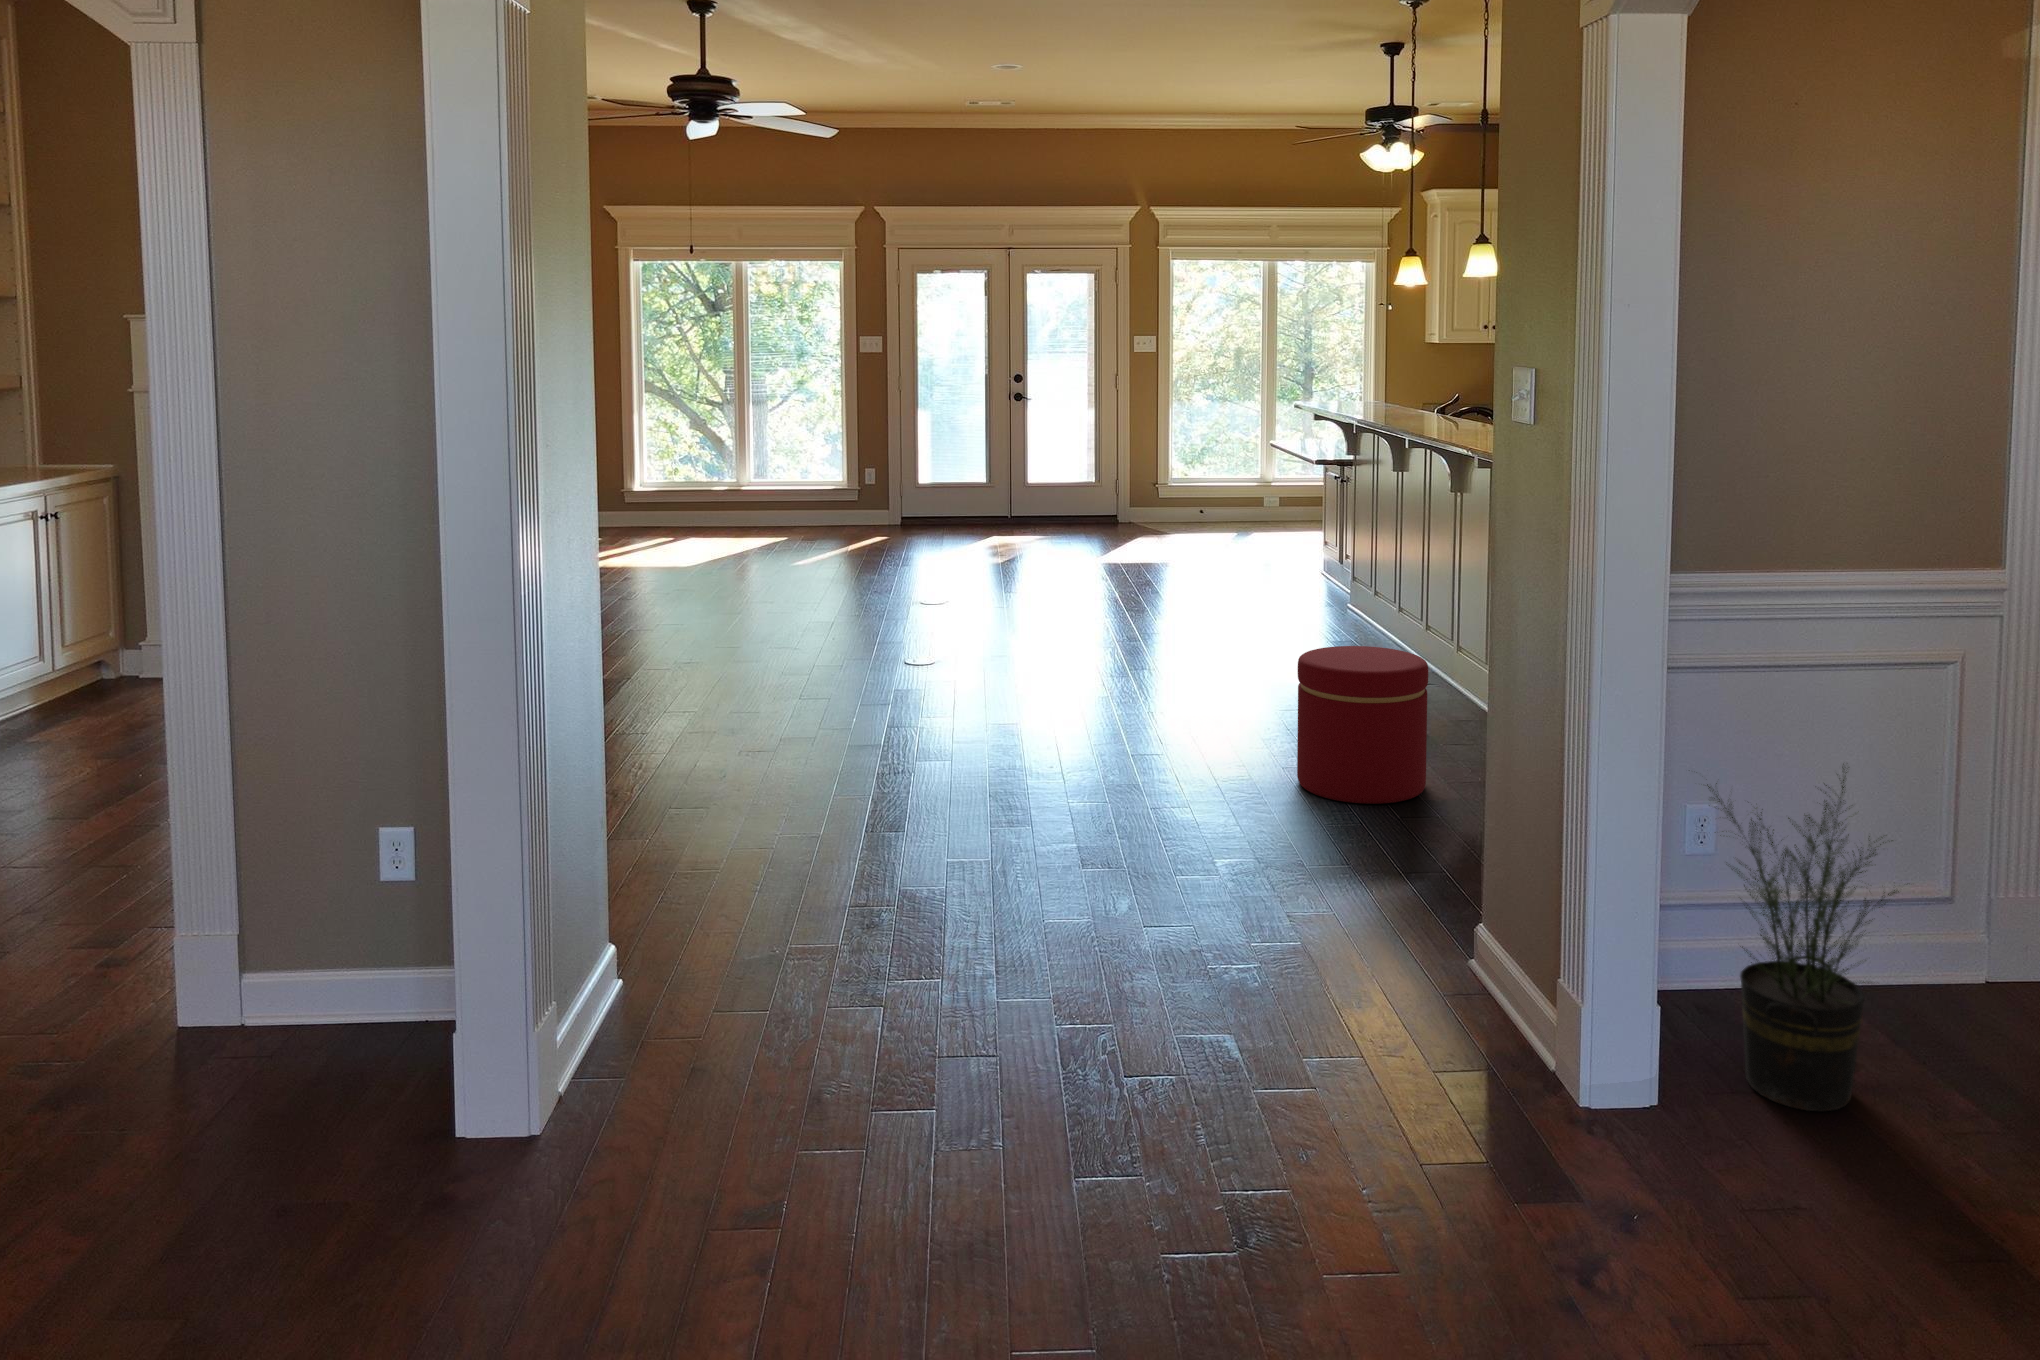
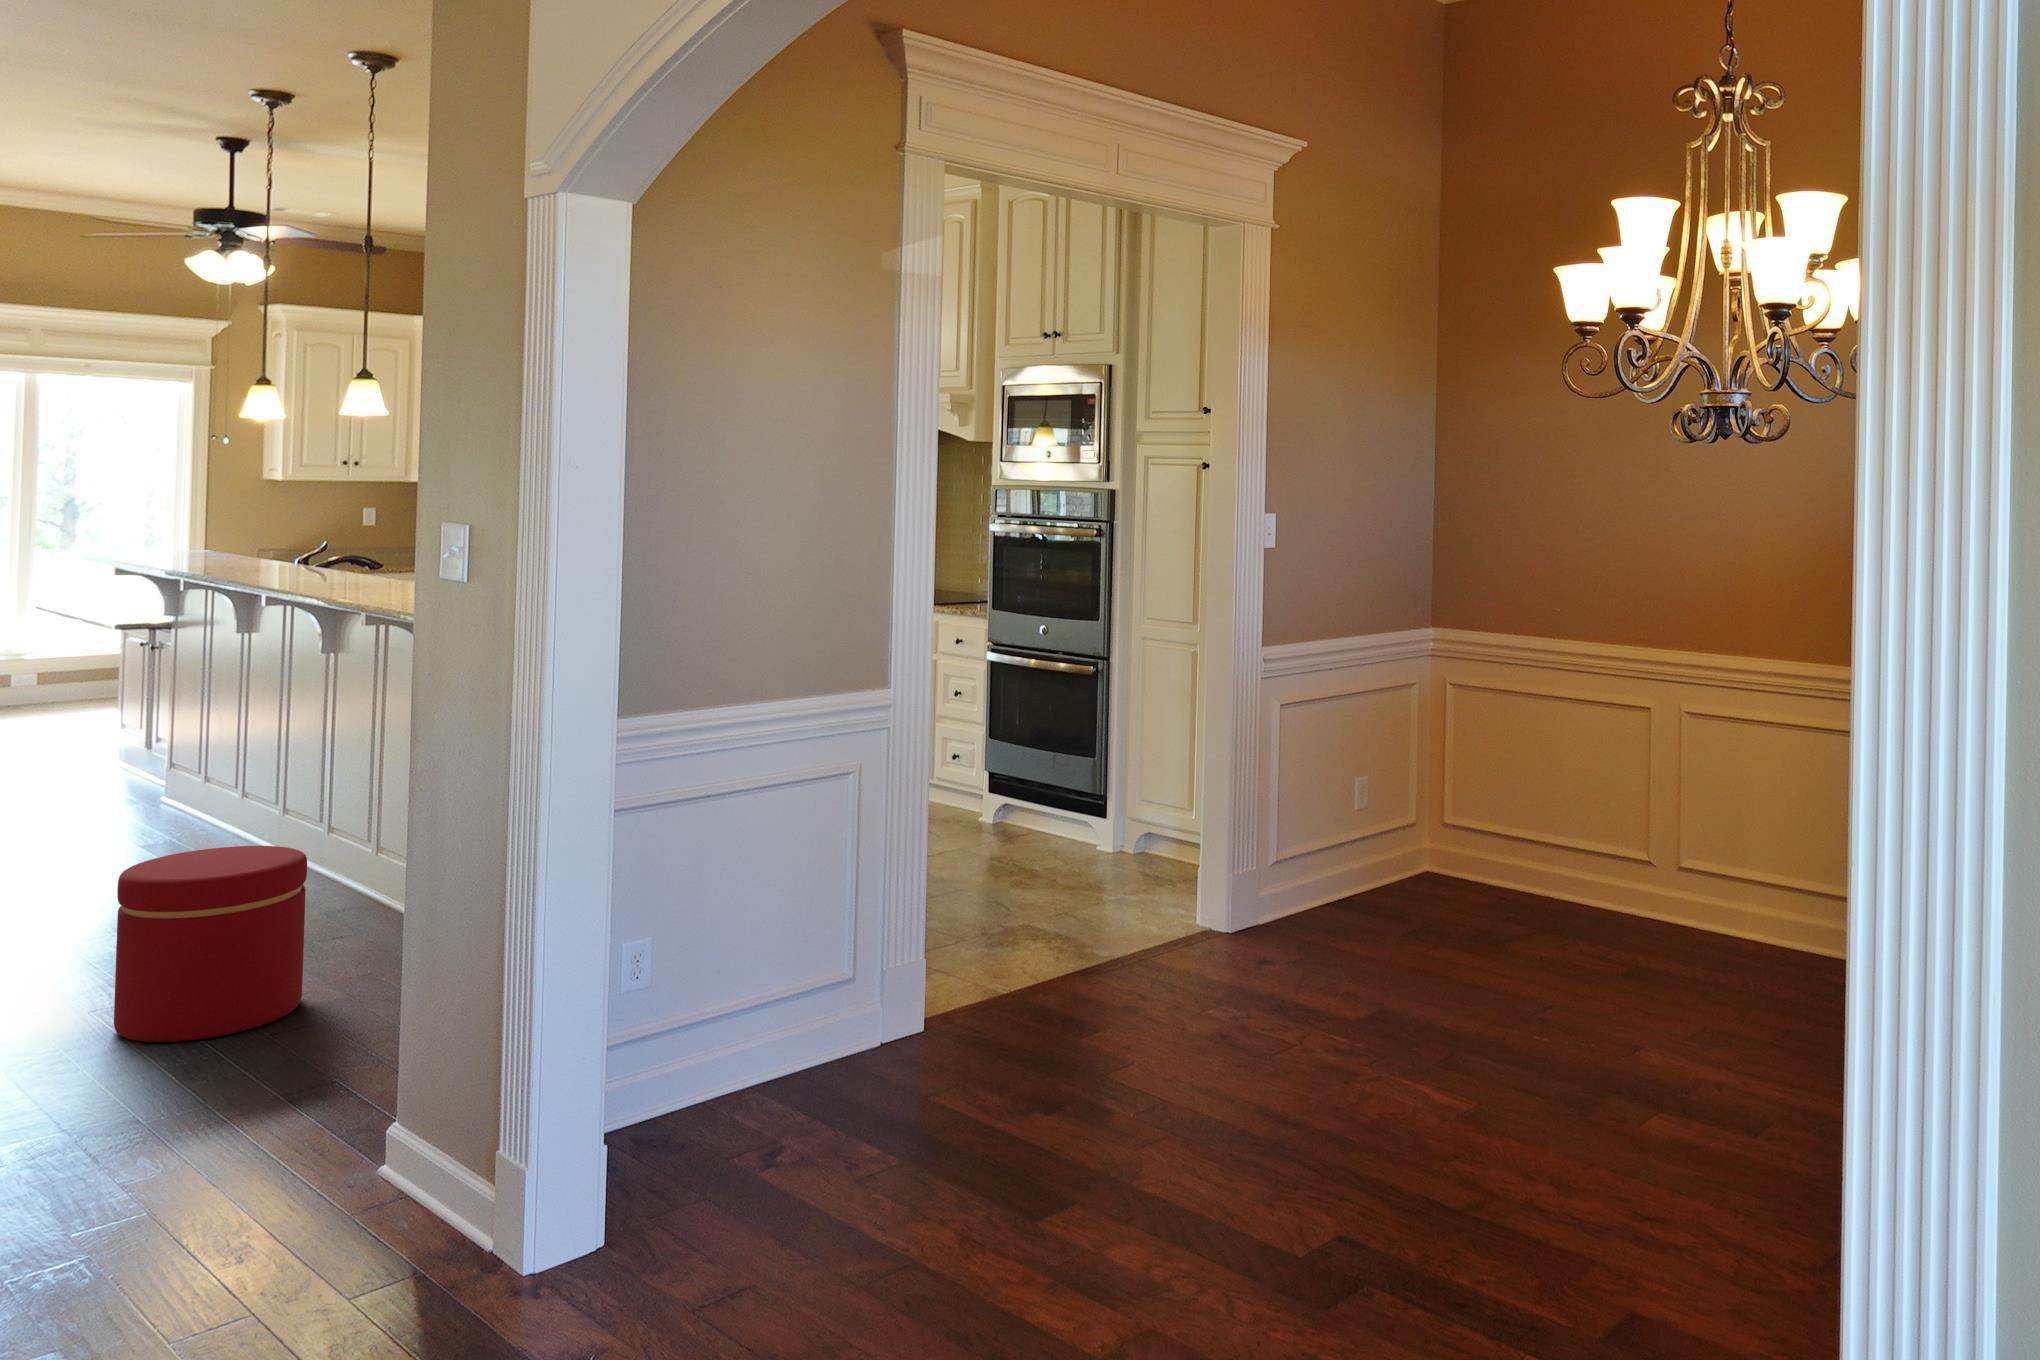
potted plant: present [1707,764,1899,1111] -> none [626,868,825,1194]

